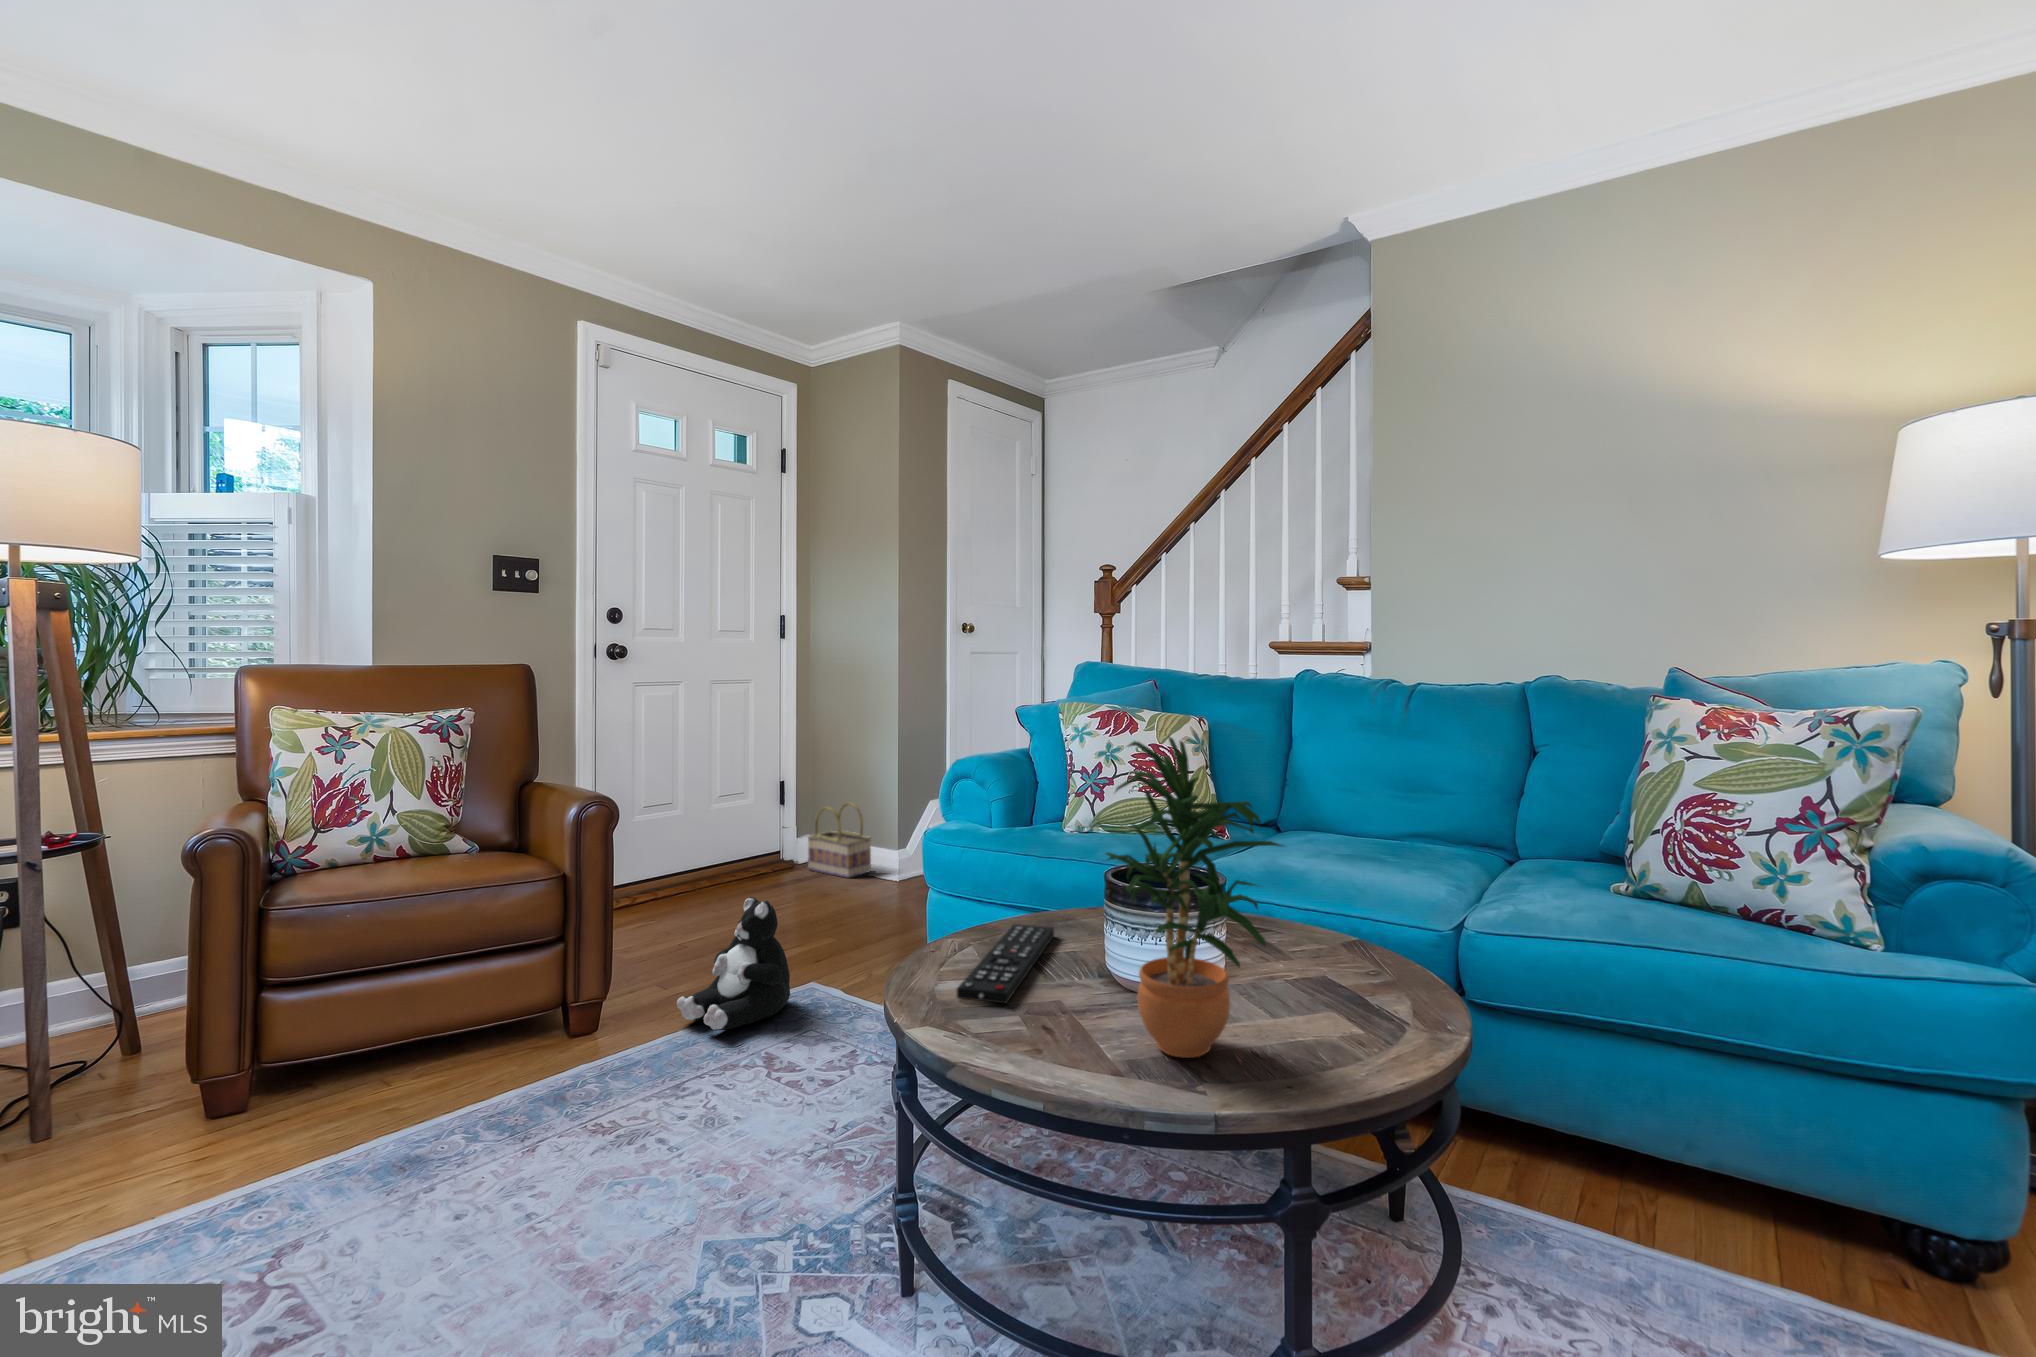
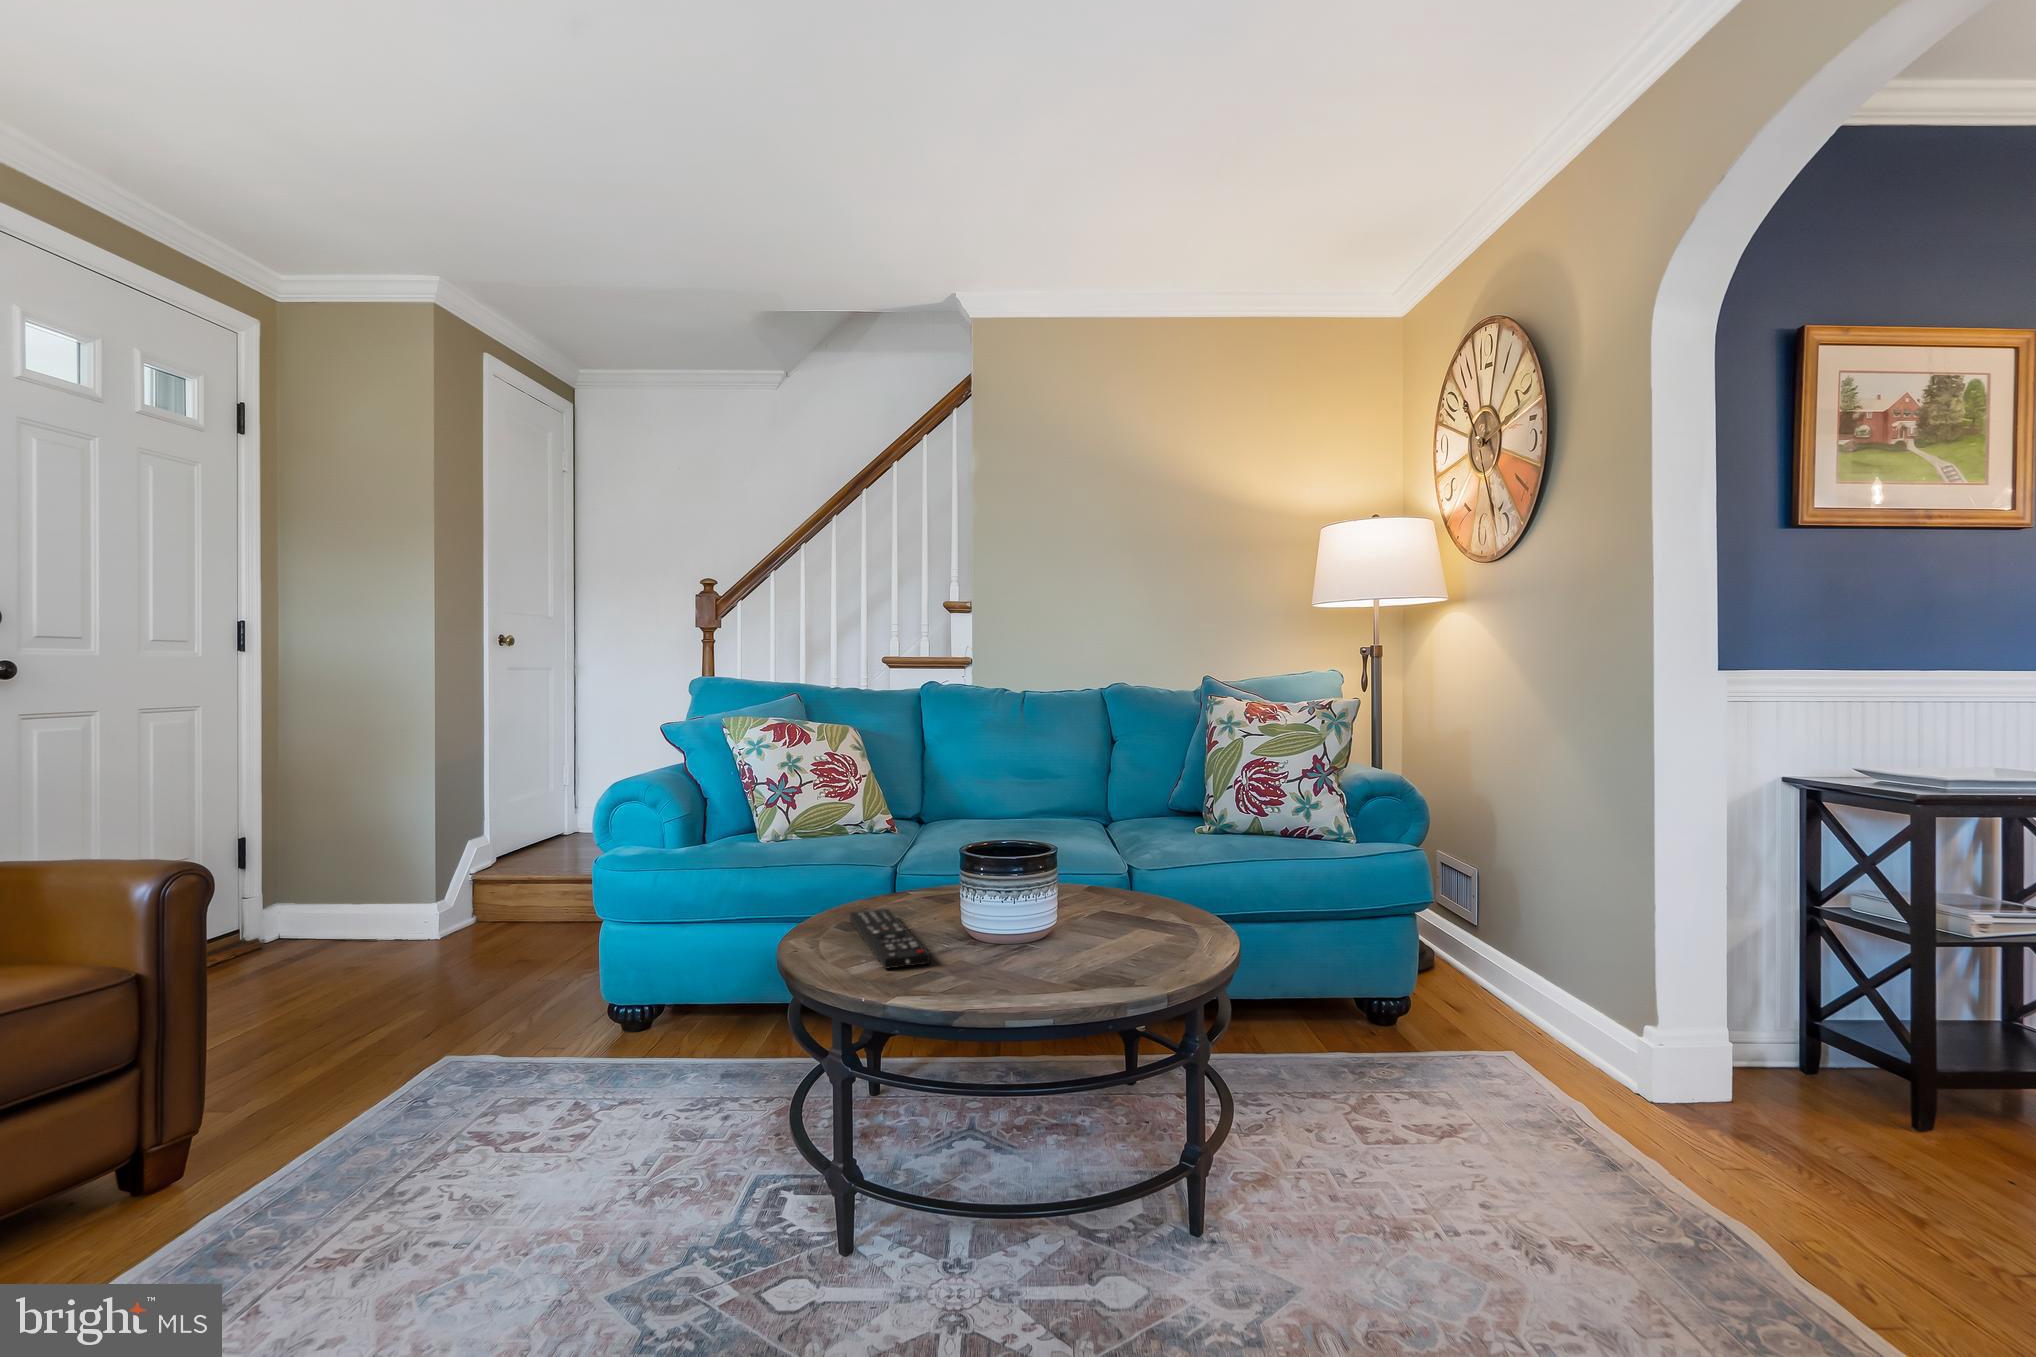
potted plant: present [1106,737,1282,1058] -> none [1028,721,1154,965]
basket: present [808,802,871,878] -> none [297,857,401,952]
plush toy: present [677,897,790,1030] -> none [303,965,455,1132]

